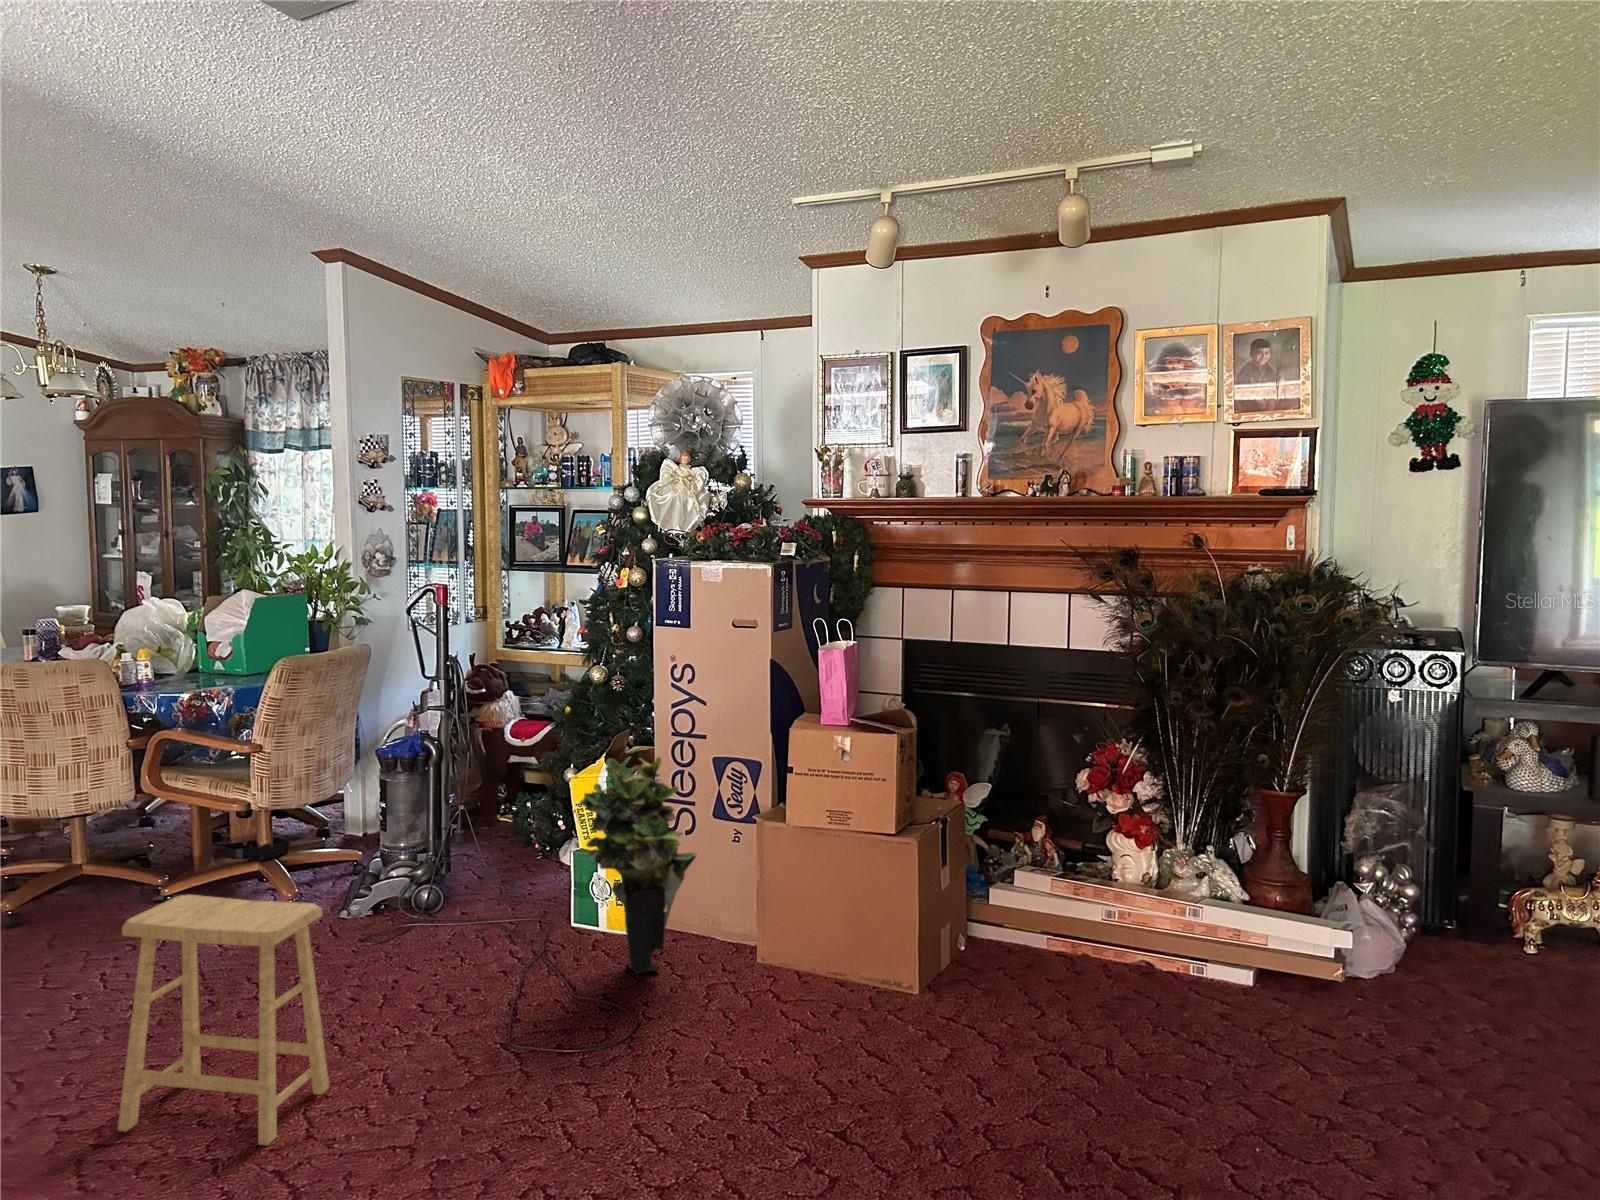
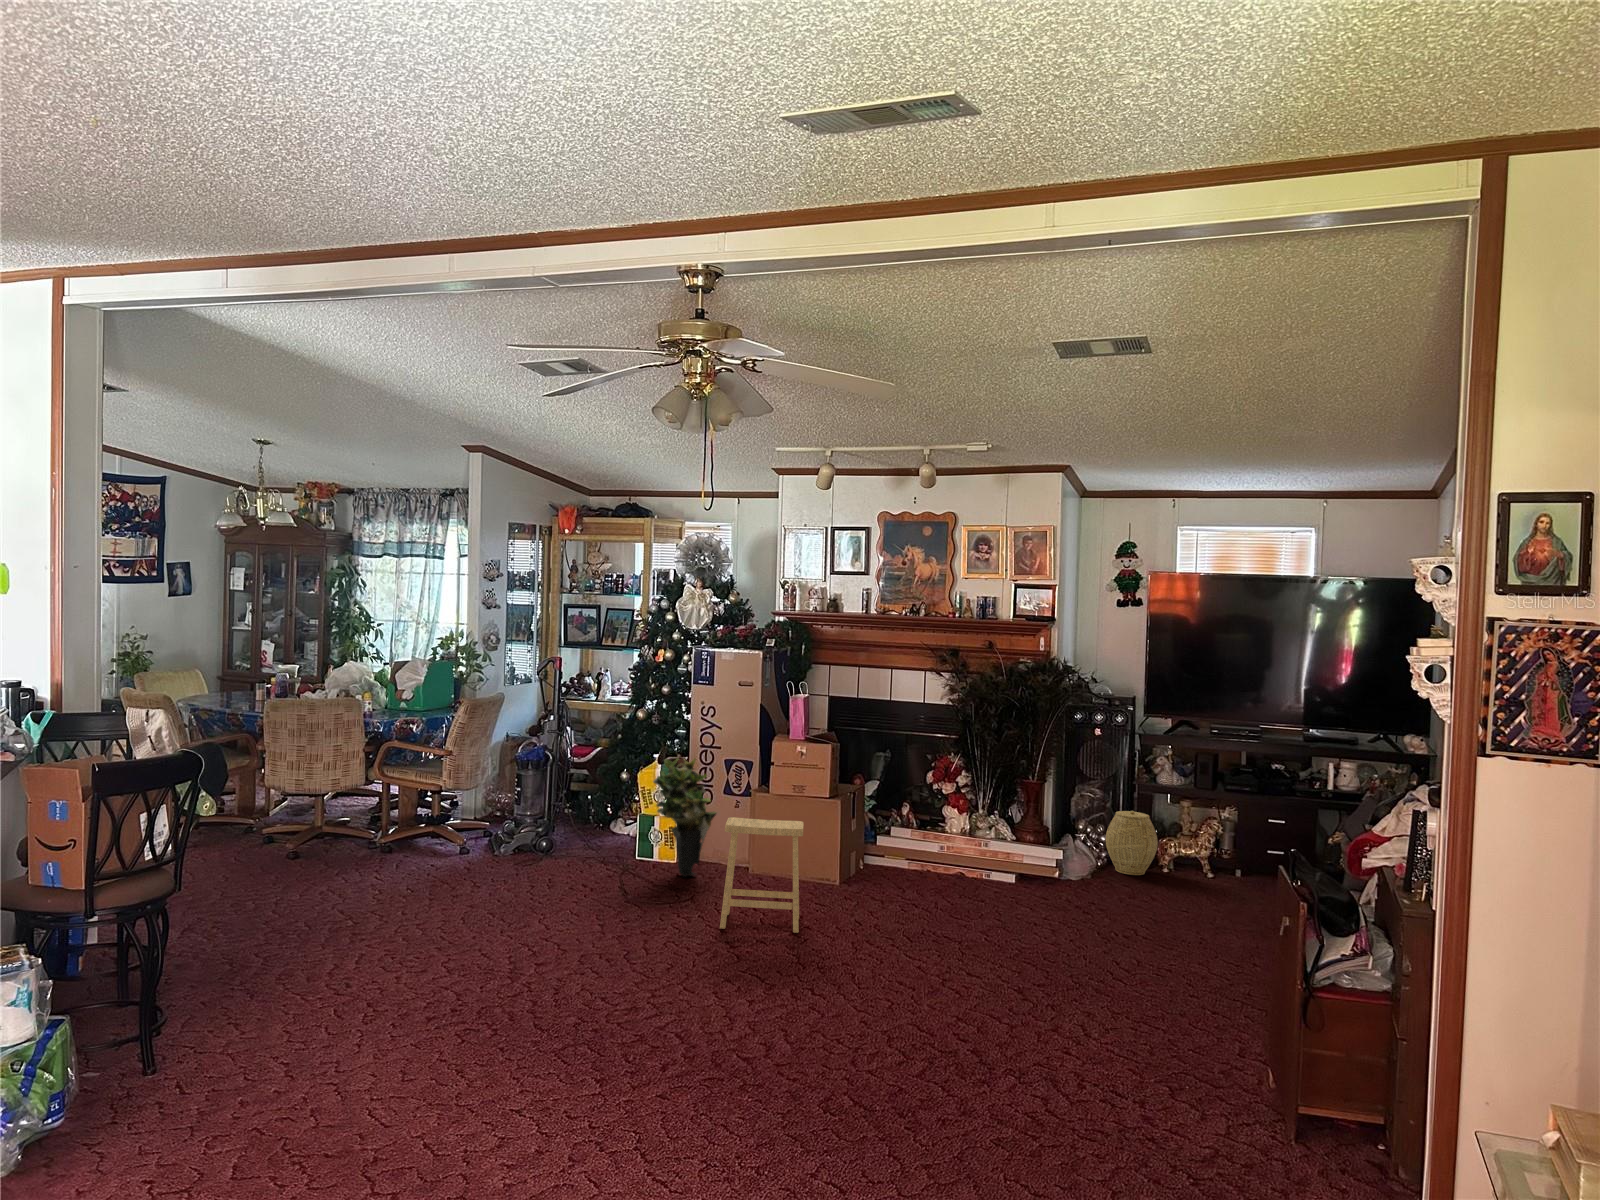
woven basket: none [1415,842,1524,965] -> present [1106,811,1158,875]
footstool: present [118,895,329,1145] -> present [720,817,804,933]

